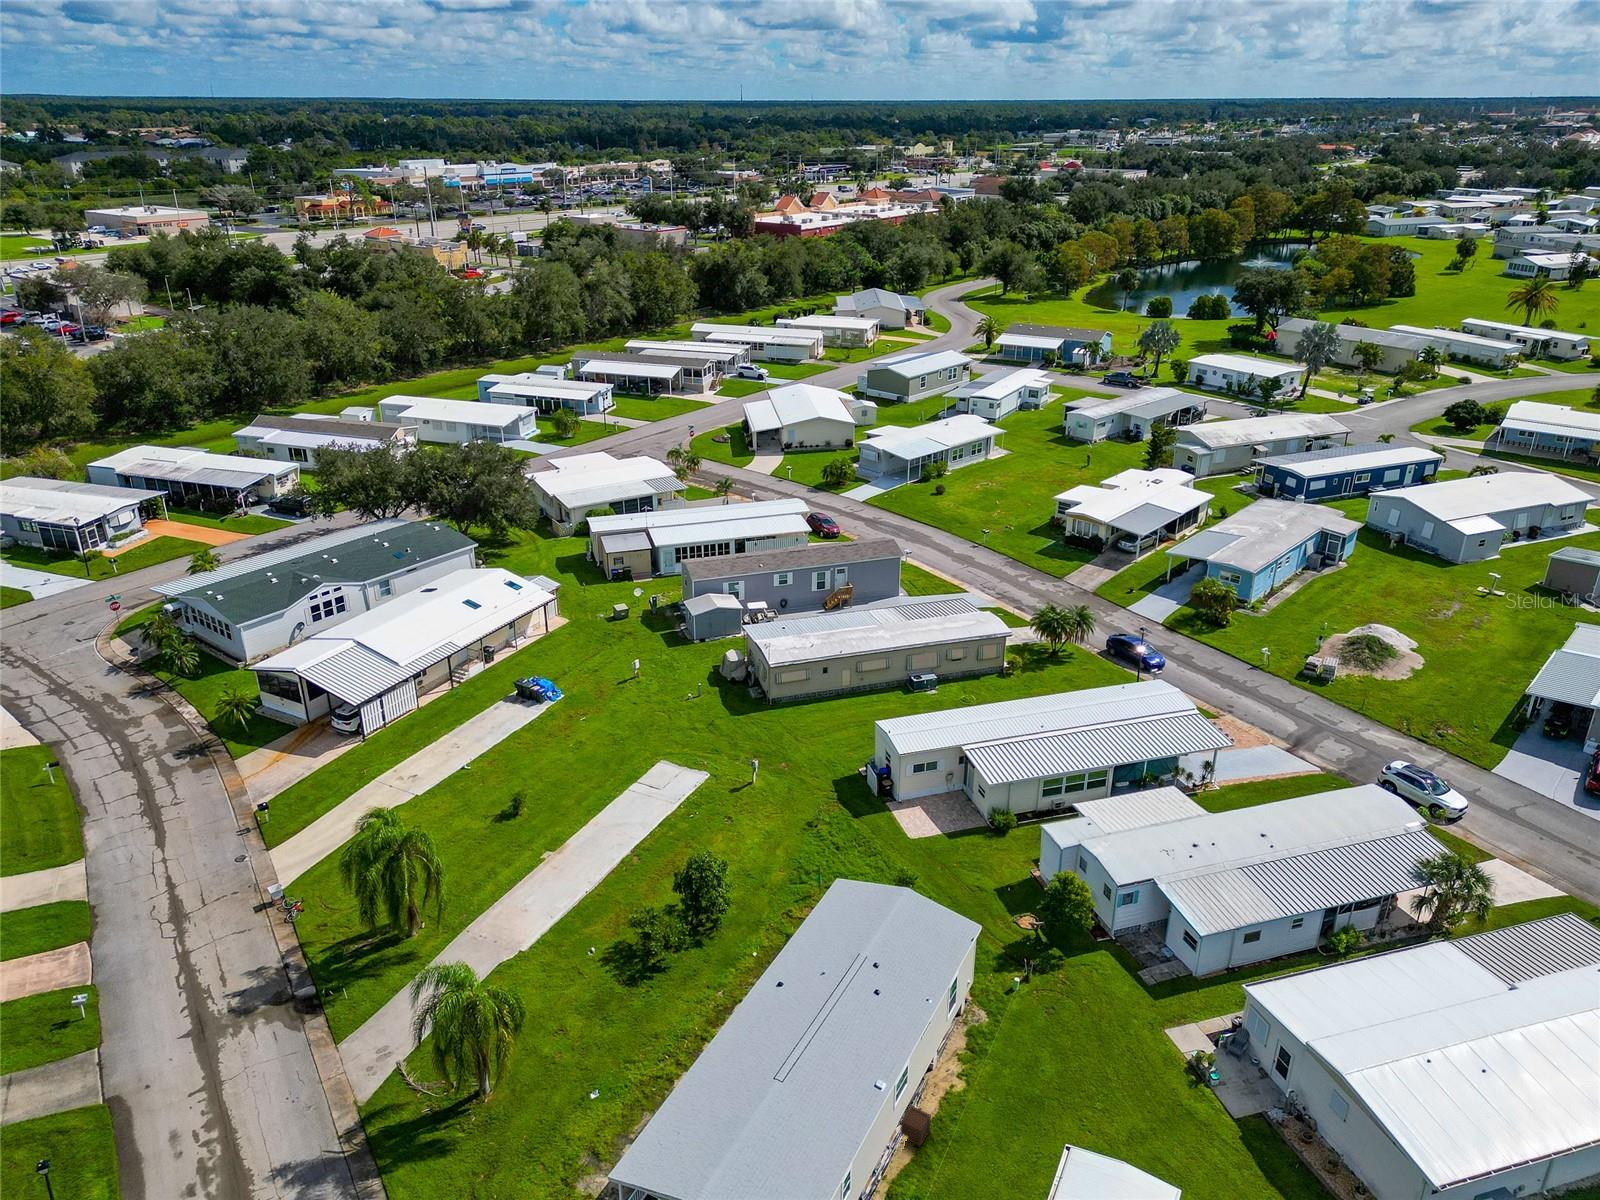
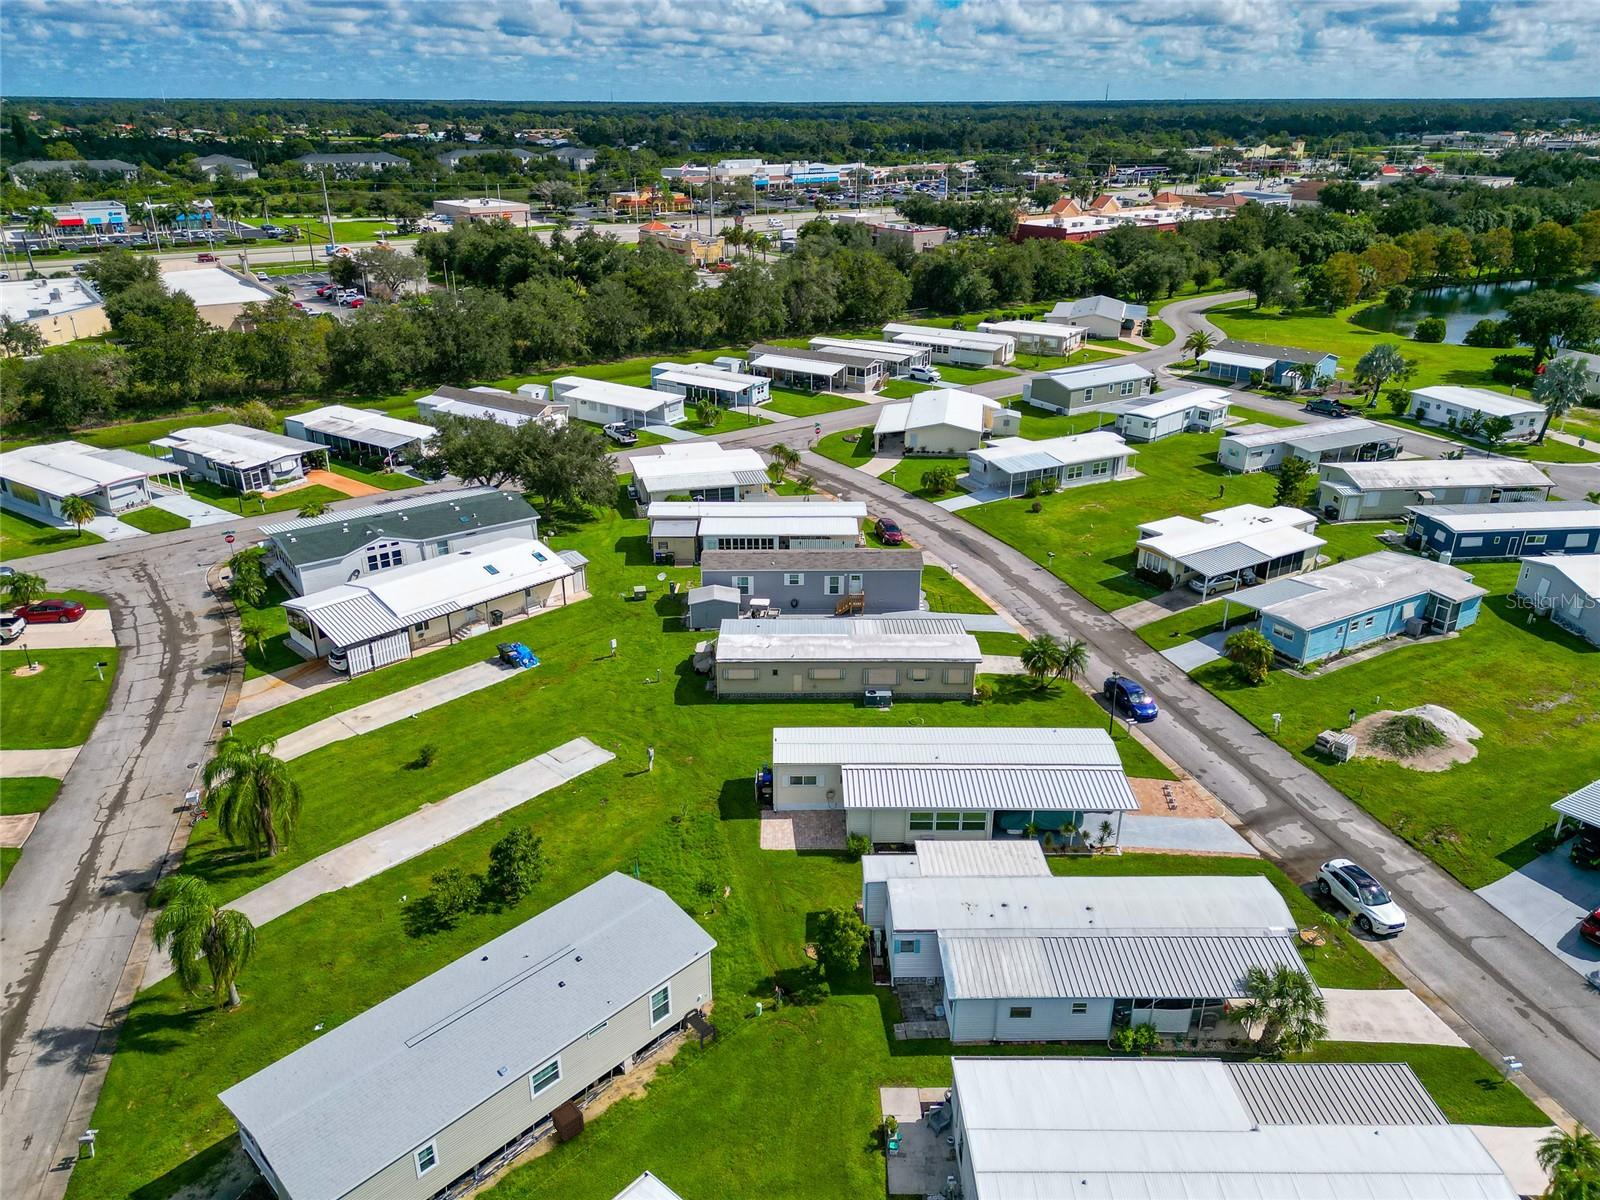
bench: none [959,995,994,1032] -> present [683,1008,716,1049]

